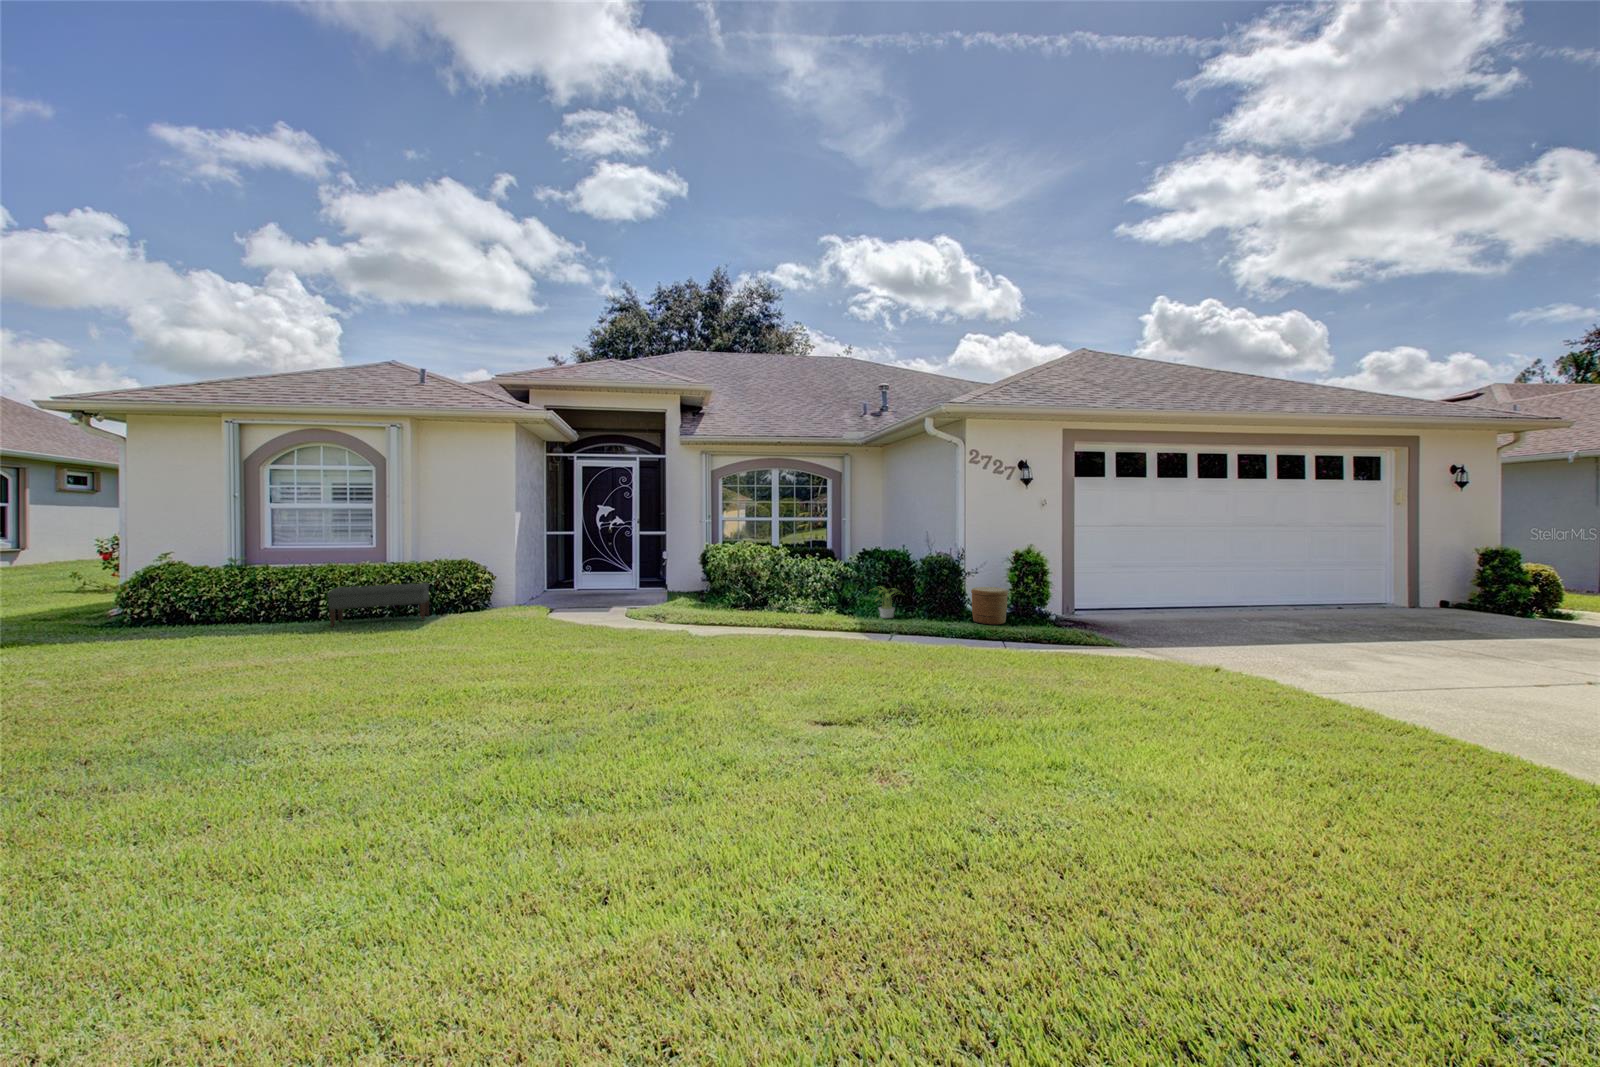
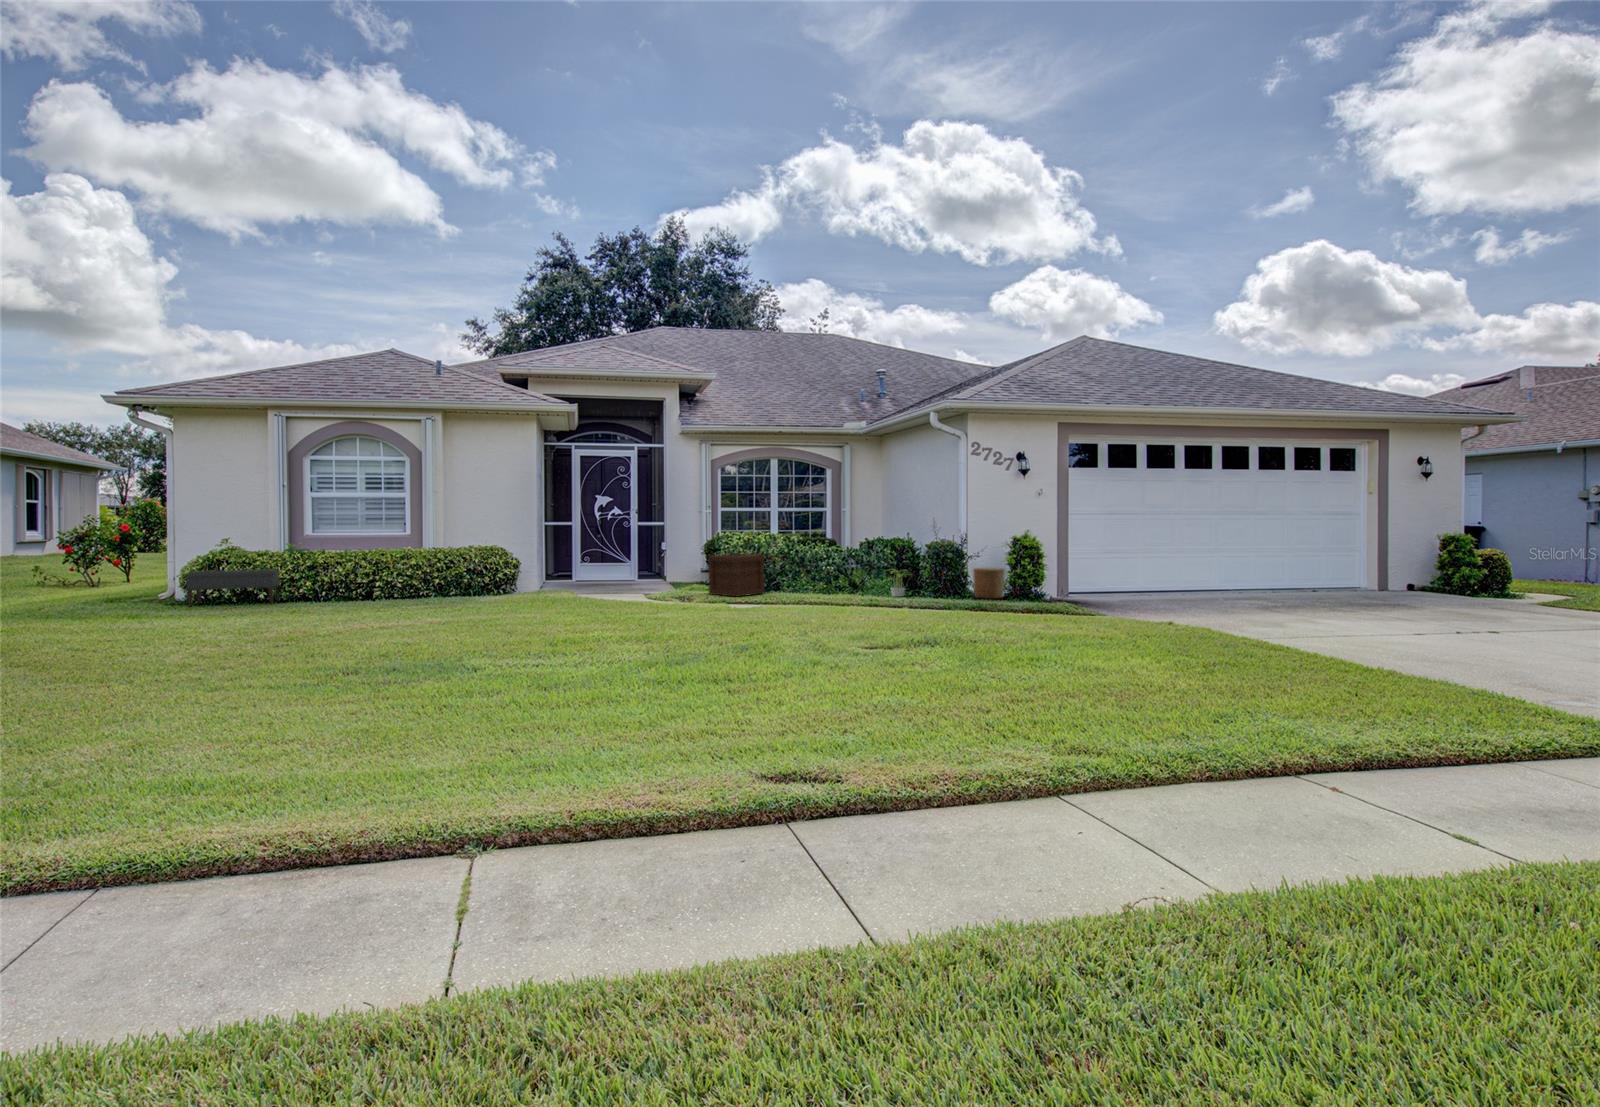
wooden crate: none [683,567,744,617] -> present [708,554,765,597]
bench: present [327,583,429,627] -> present [185,569,280,606]

